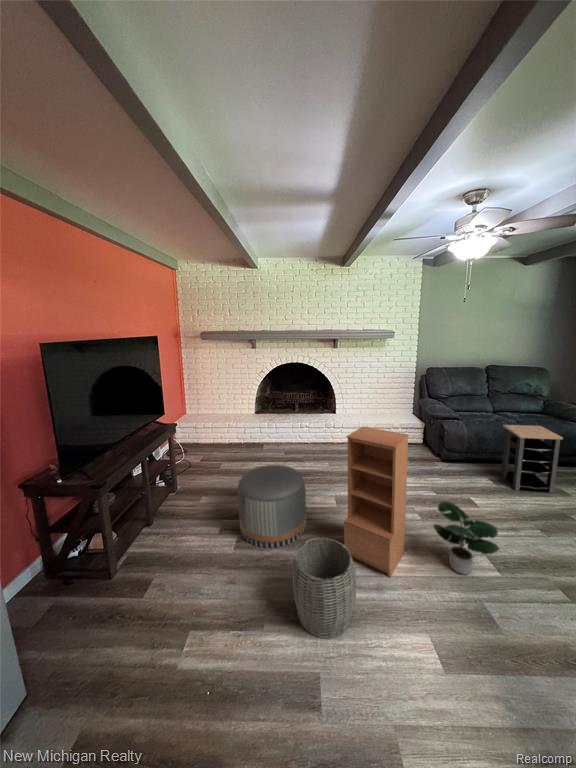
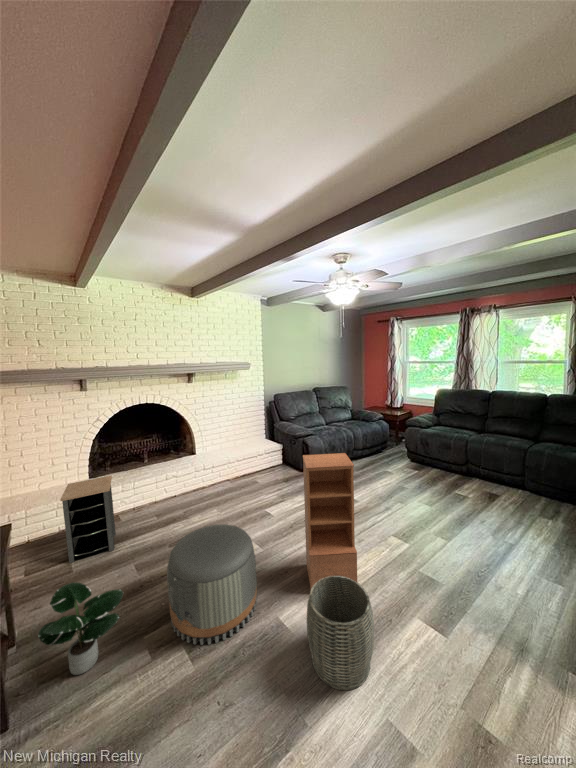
side table: present [501,425,563,493] -> present [60,476,116,563]
potted plant: present [433,501,499,574] -> present [38,582,123,675]

